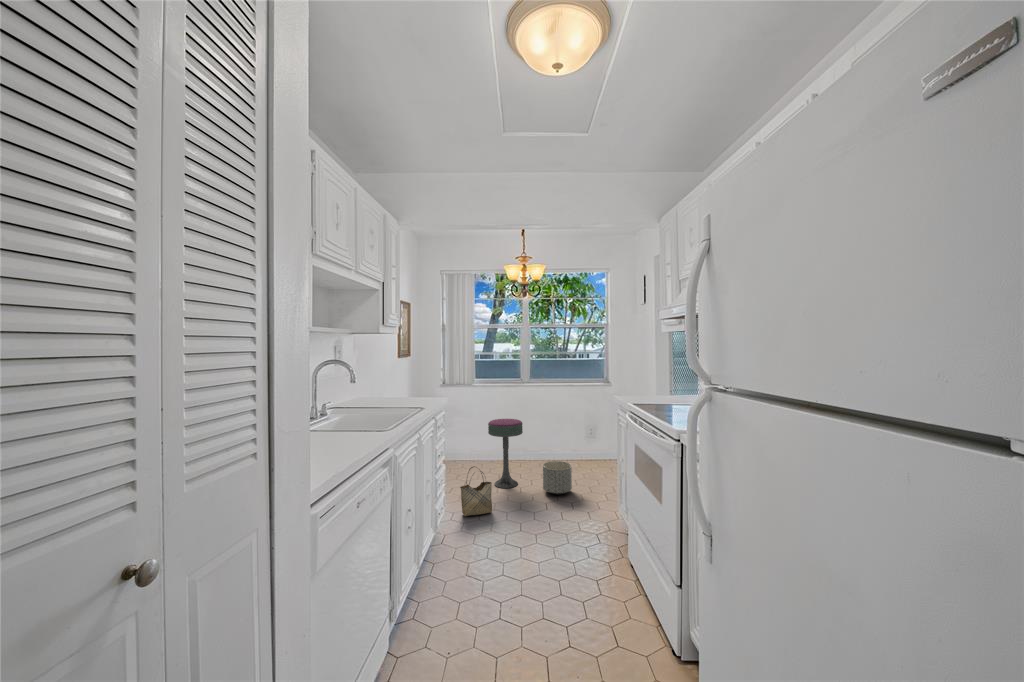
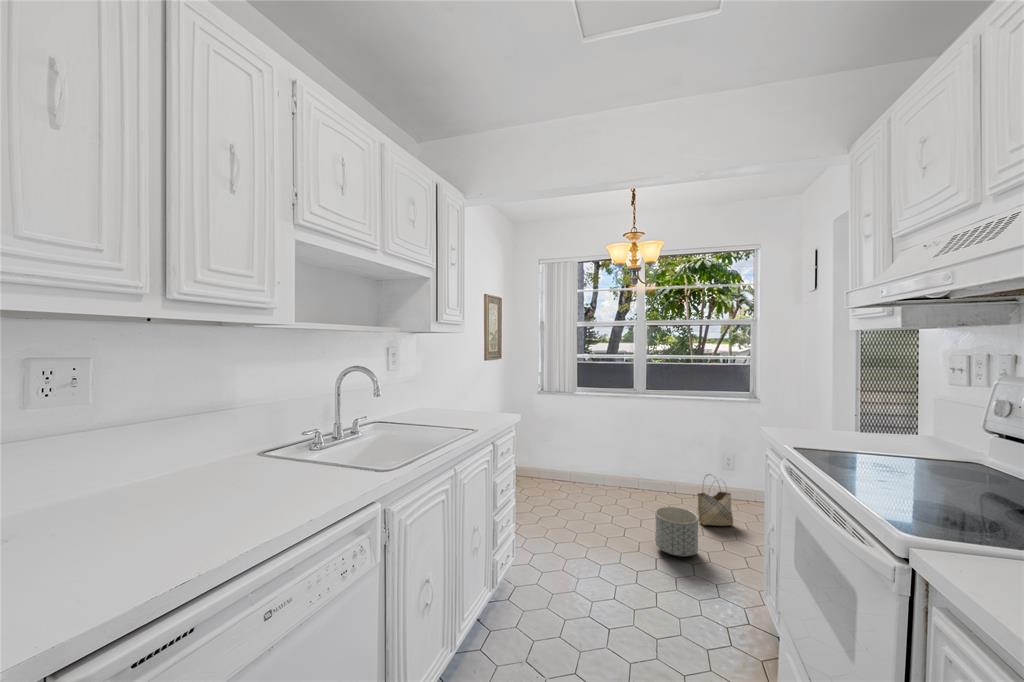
bar stool: present [488,419,523,488] -> none [585,442,630,533]
woven basket: present [460,466,492,516] -> present [697,474,733,526]

